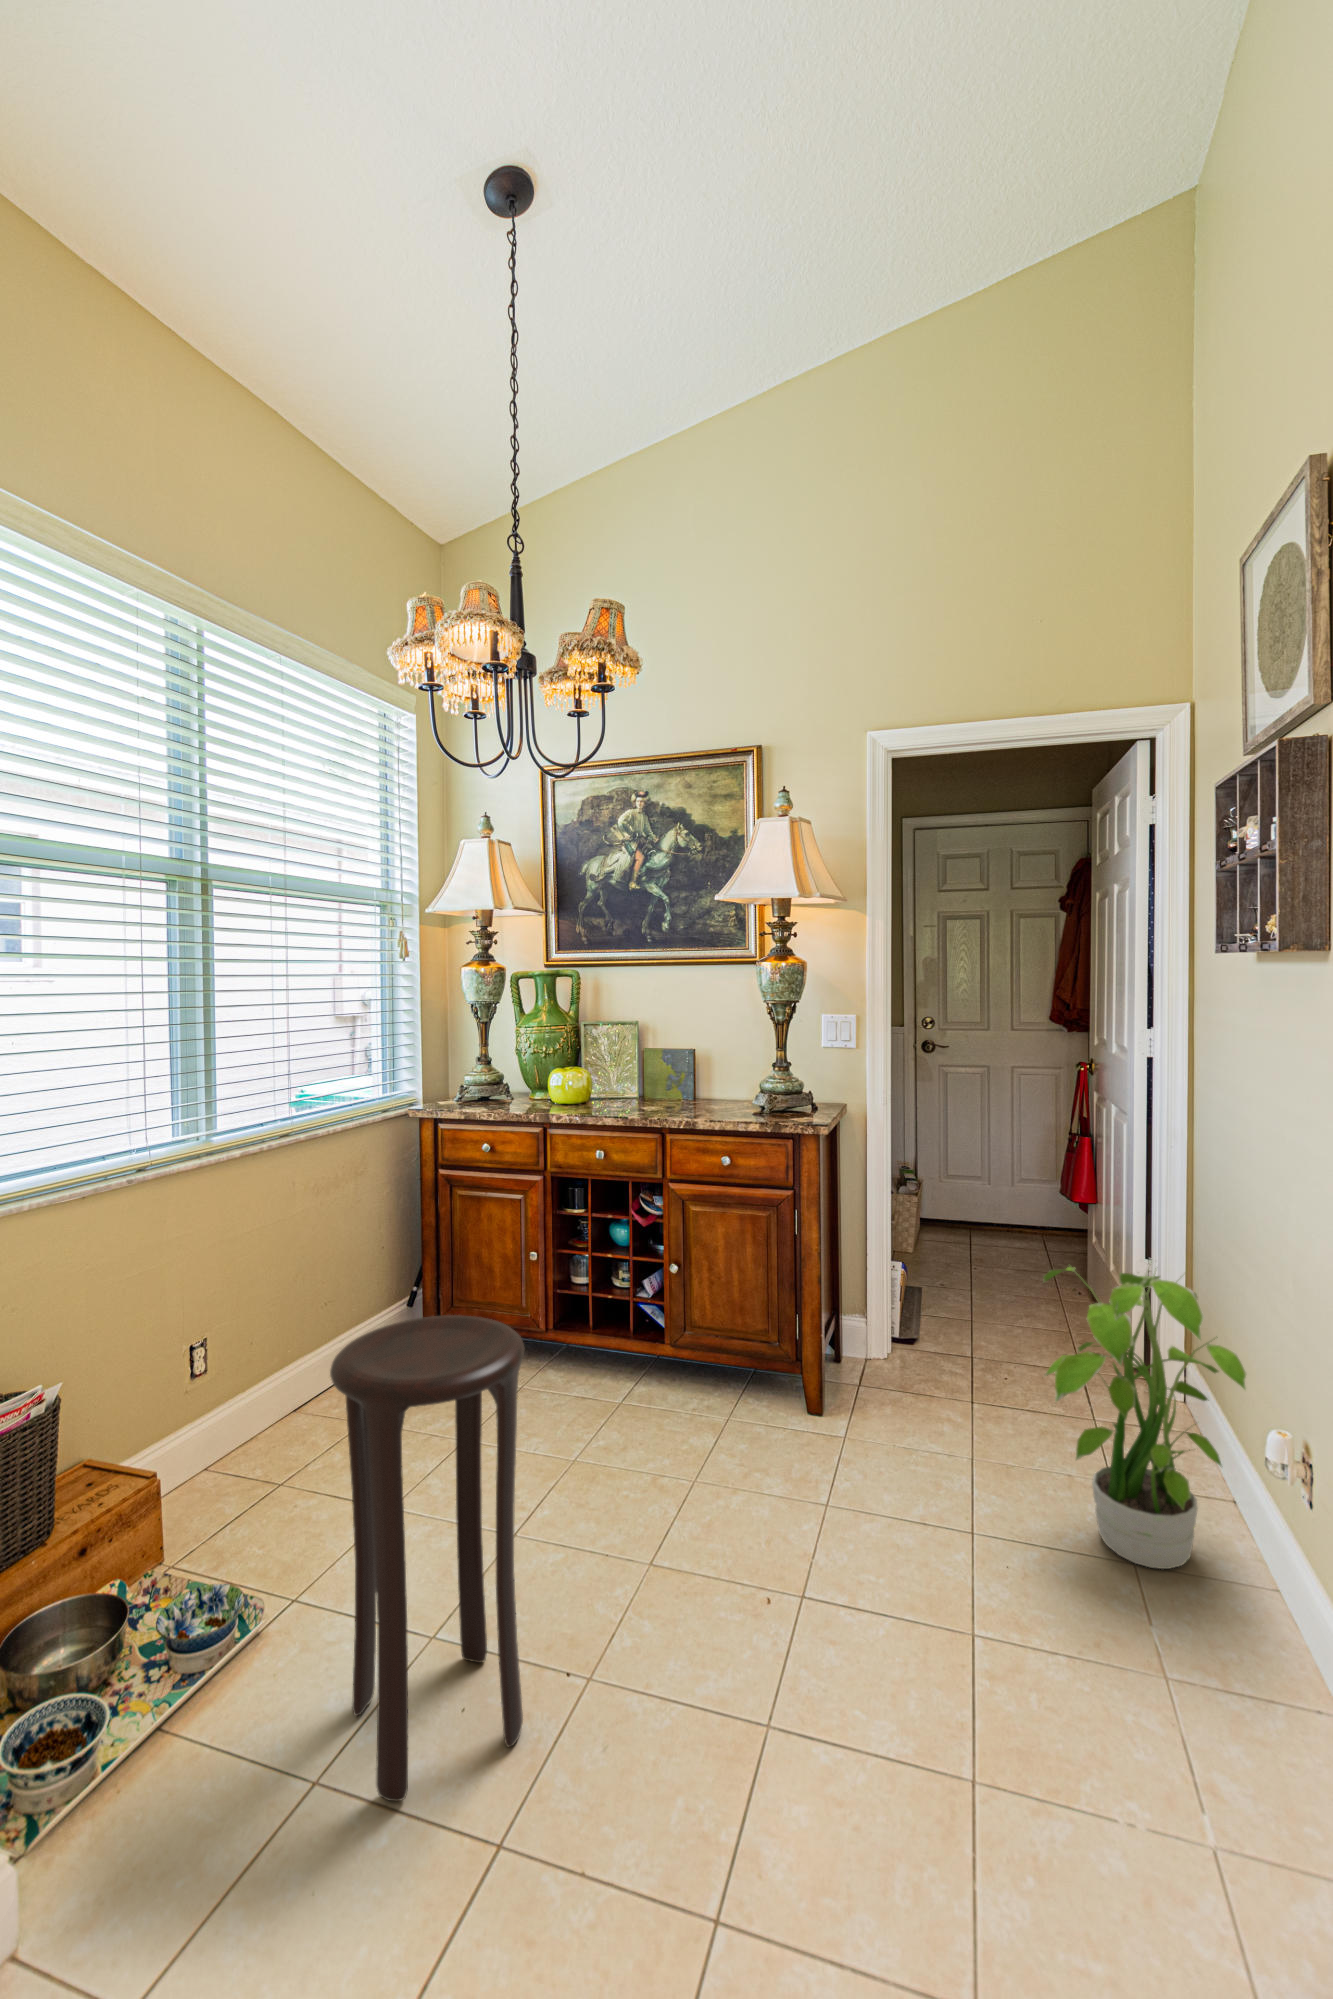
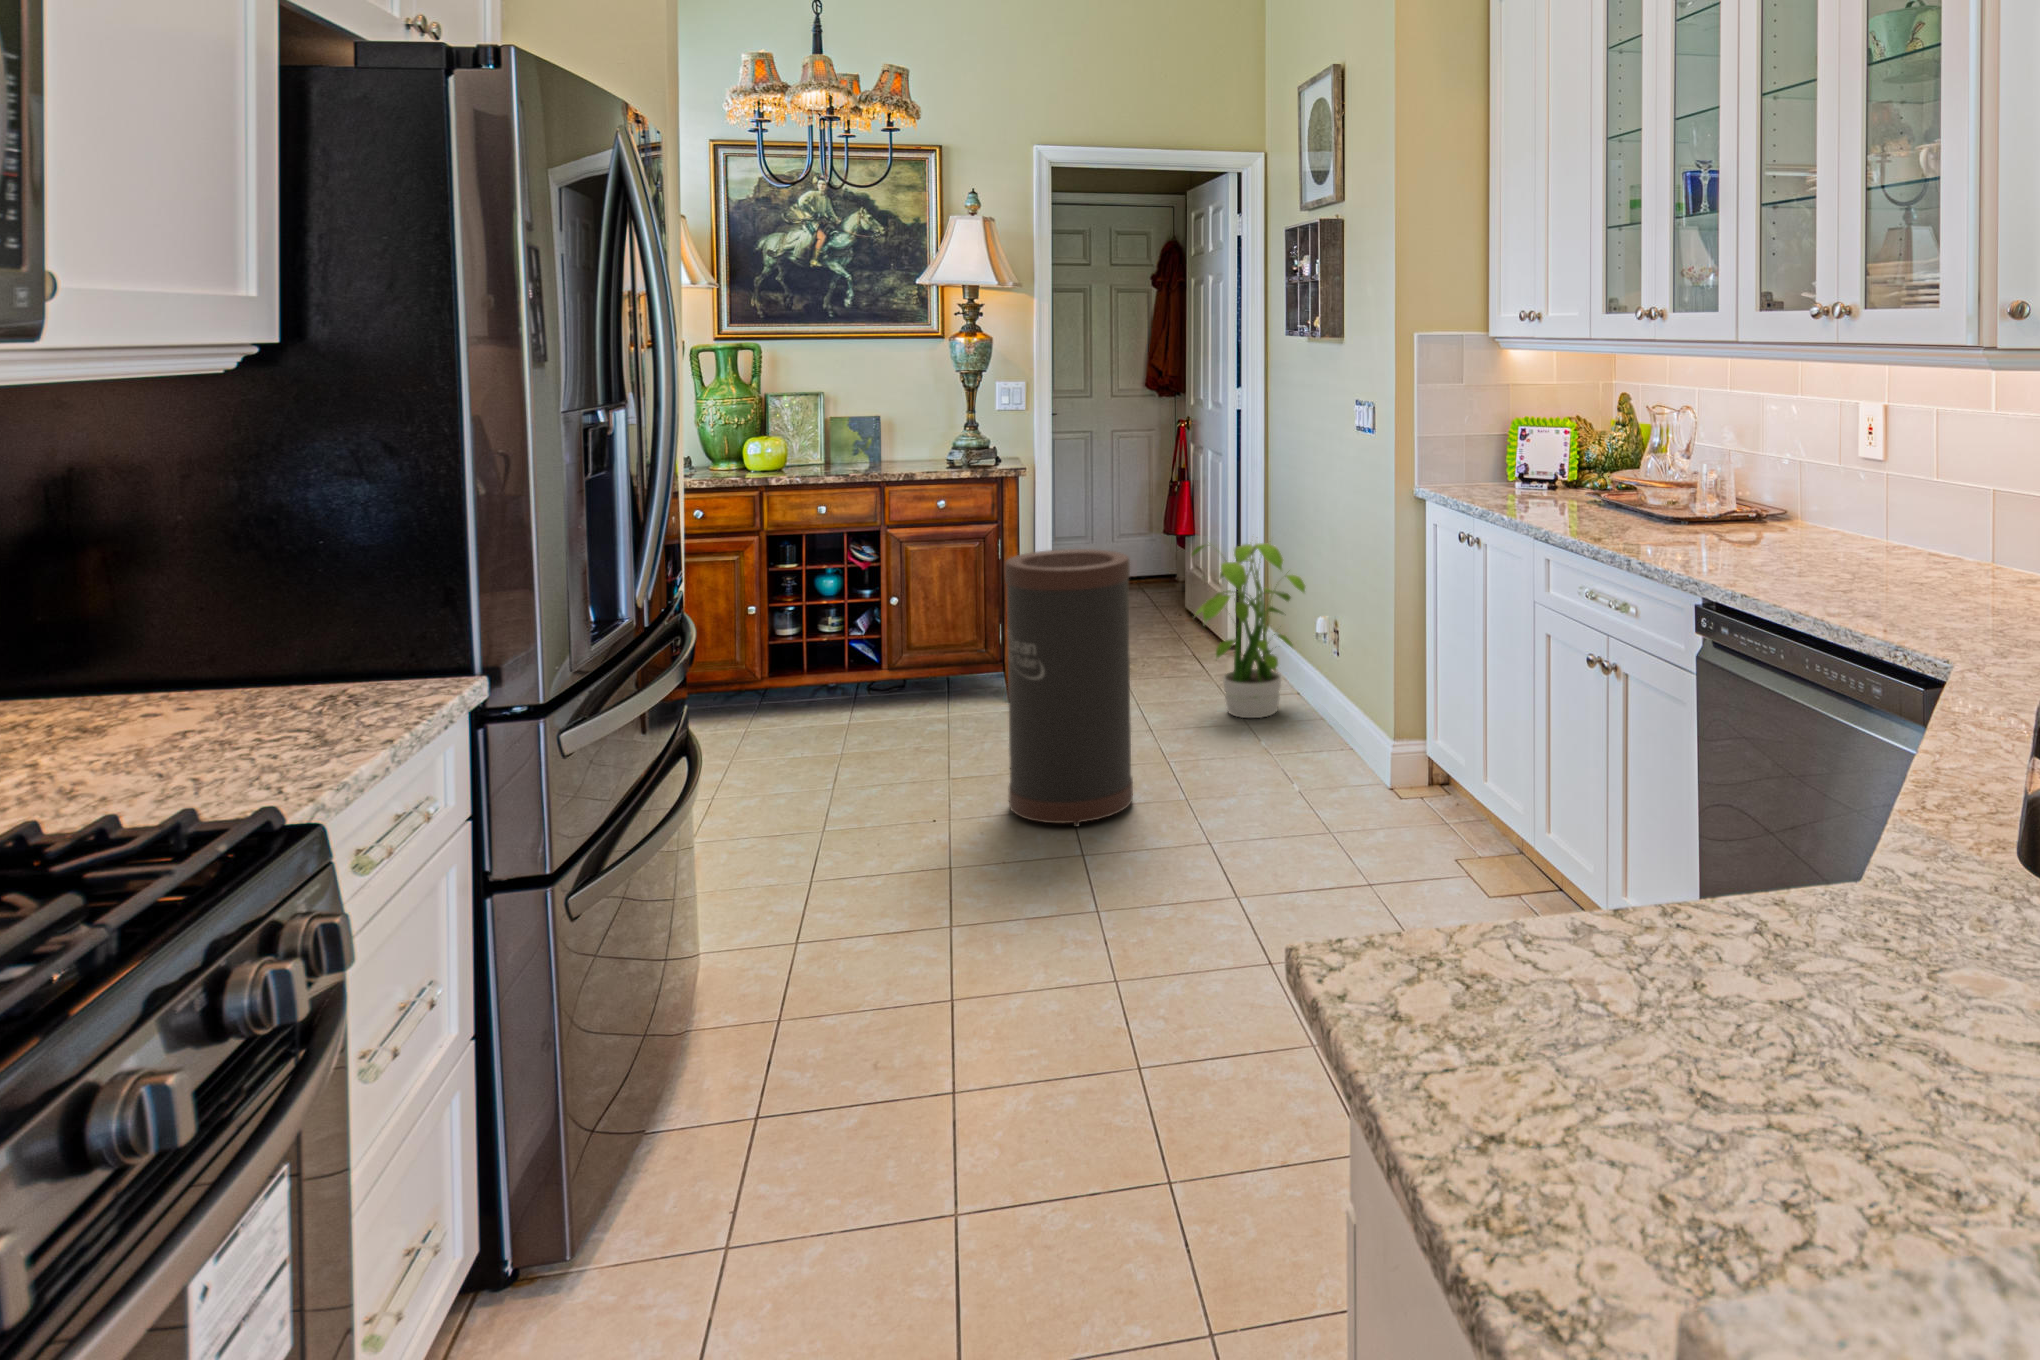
trash can: none [642,1289,862,1839] -> present [1005,549,1133,827]
stool: present [330,1315,524,1801] -> none [808,586,934,861]

